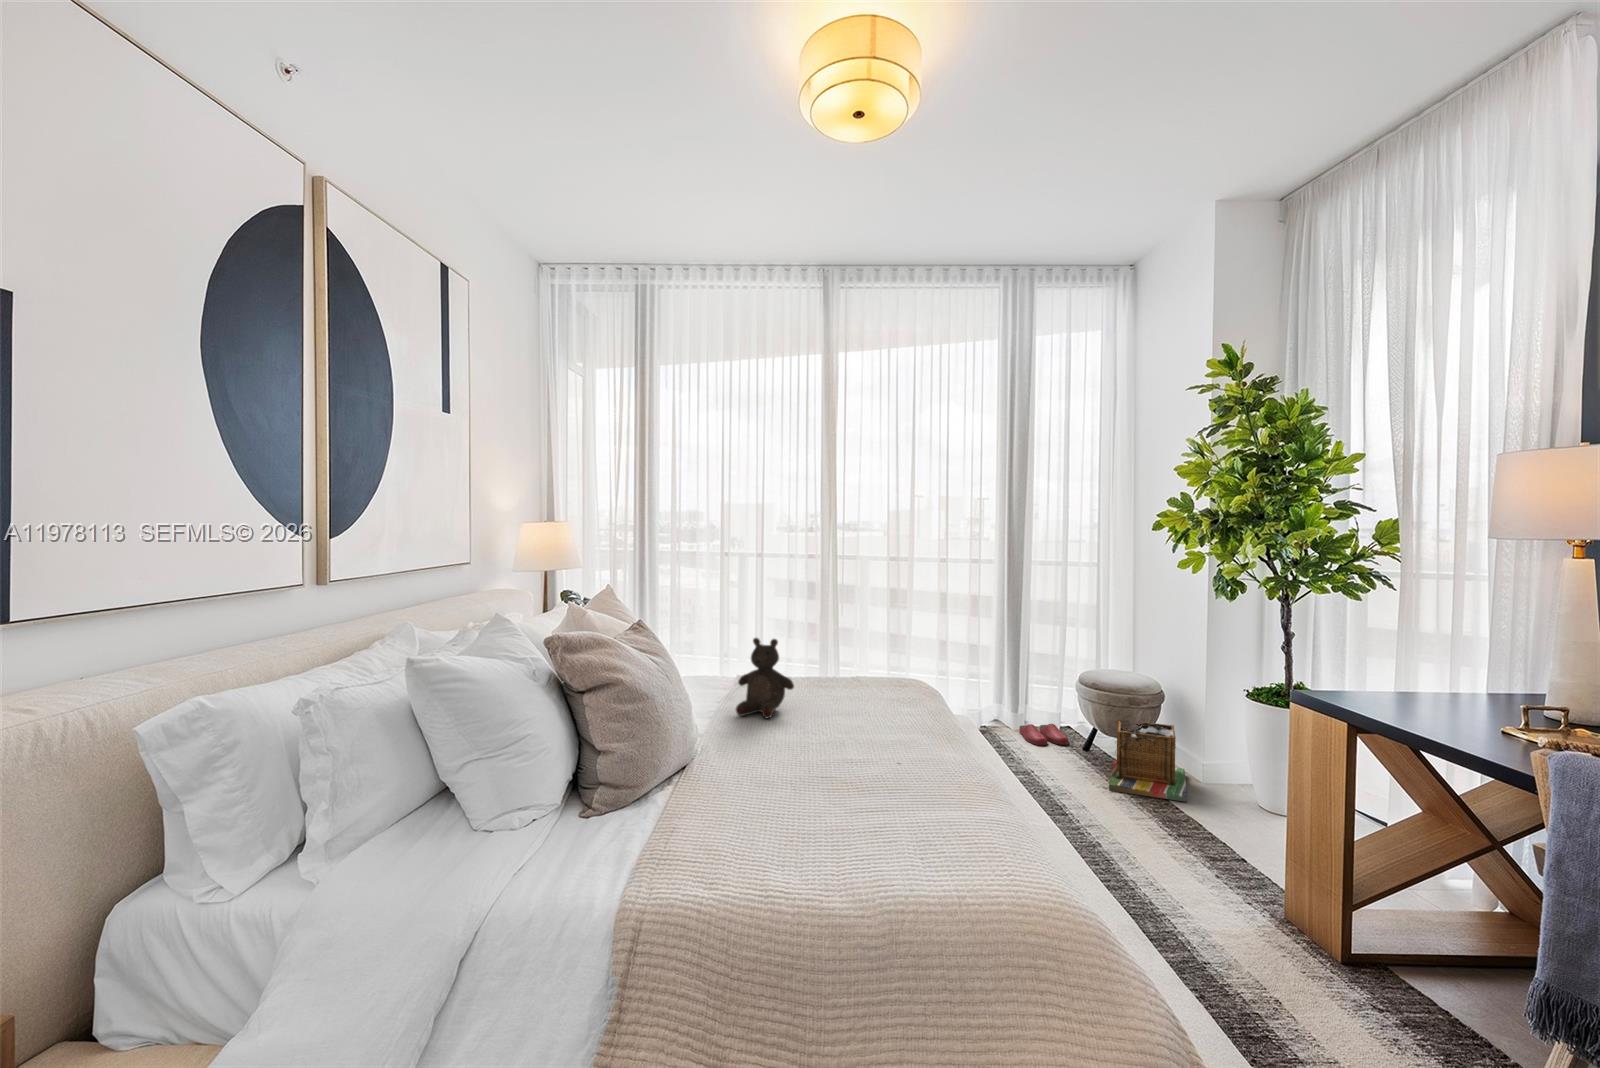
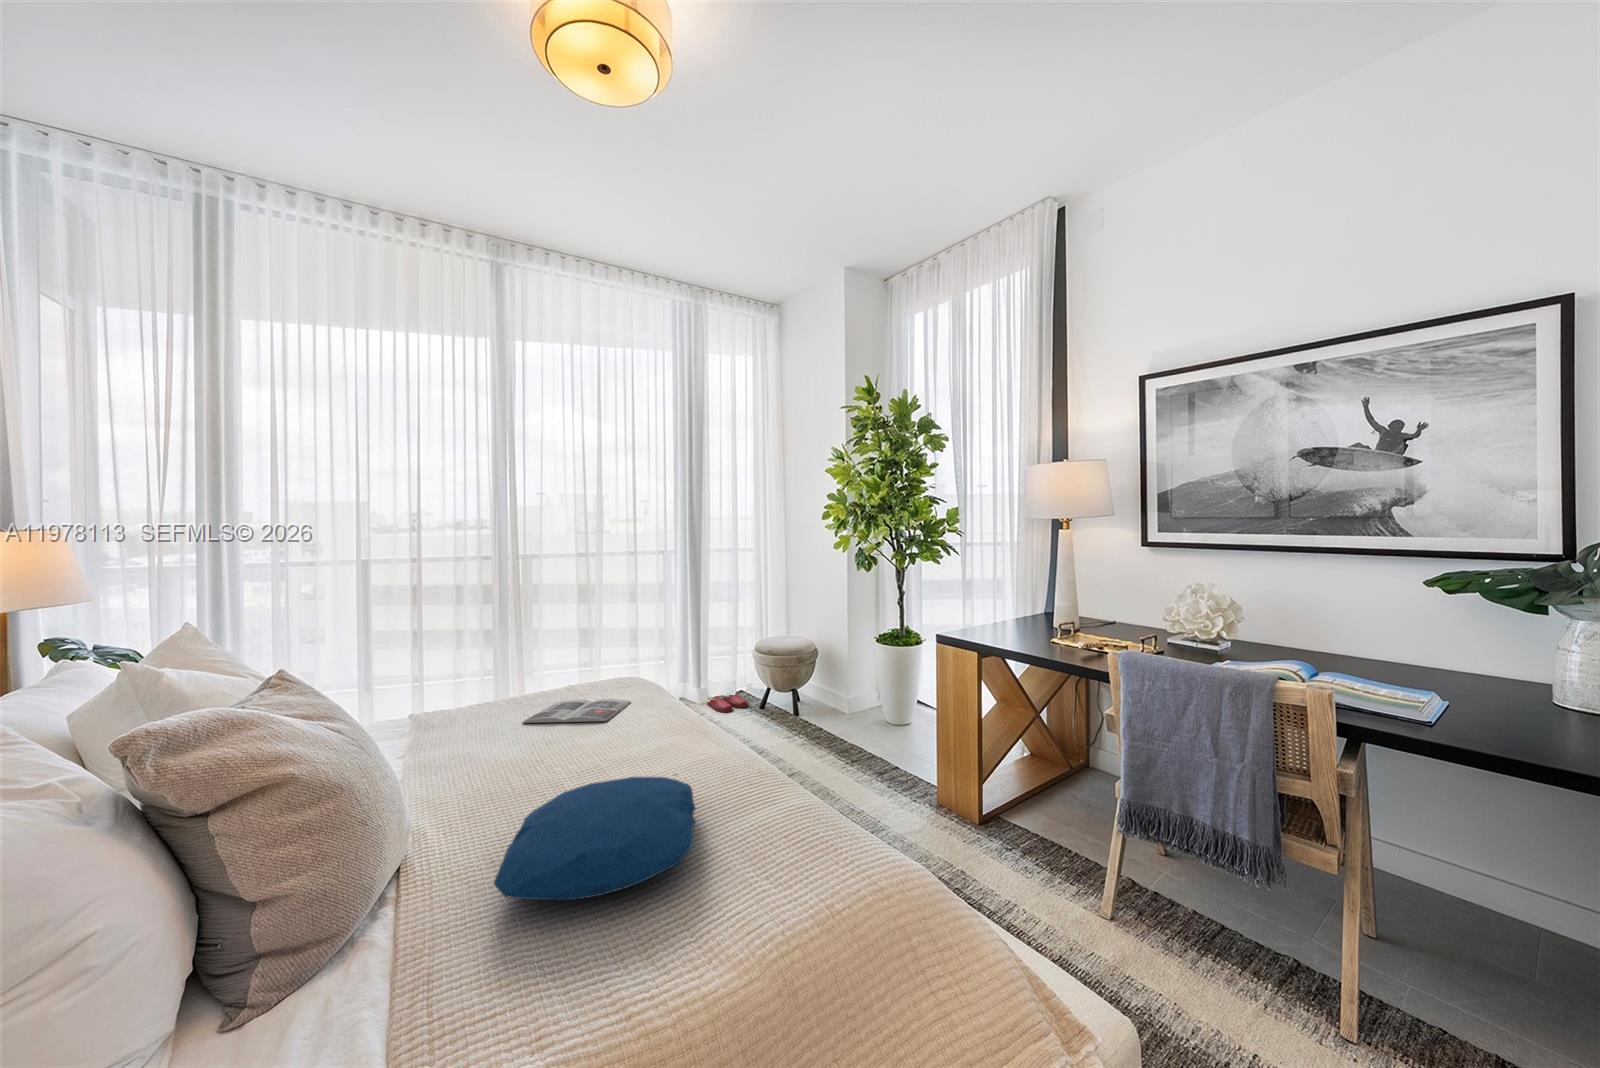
stuffed bear: present [736,638,794,718] -> none [460,671,532,767]
magazine: none [793,682,894,706] -> present [522,699,631,723]
laundry basket: present [1109,721,1187,802] -> none [786,674,845,736]
pillow: none [715,743,894,823] -> present [494,777,695,900]

